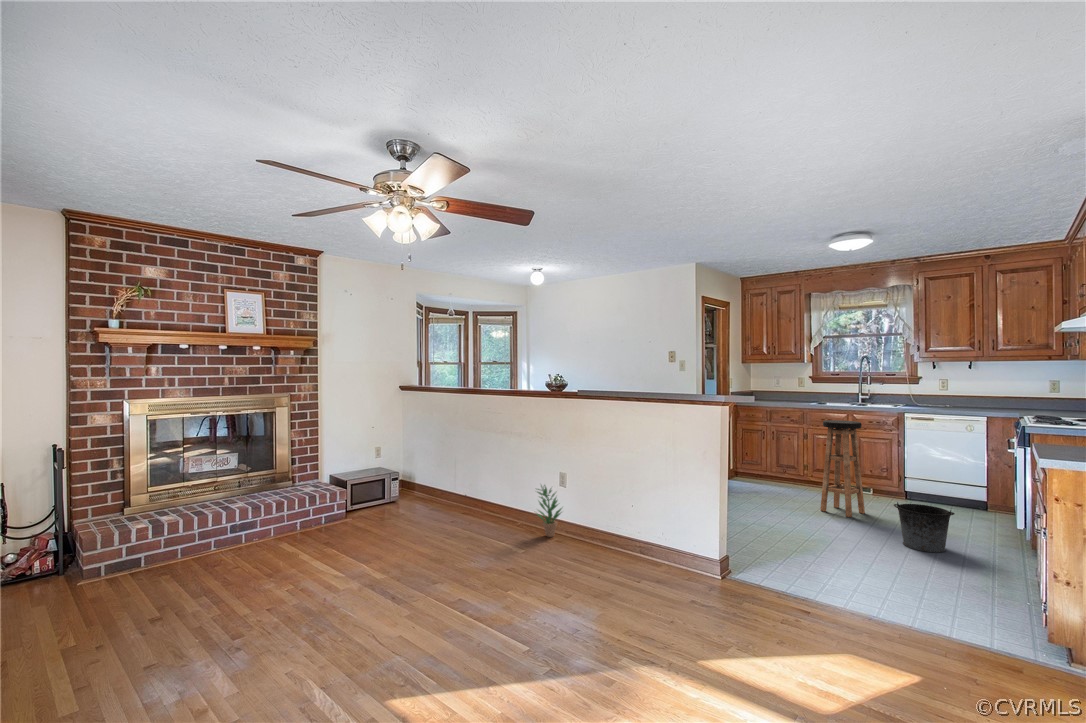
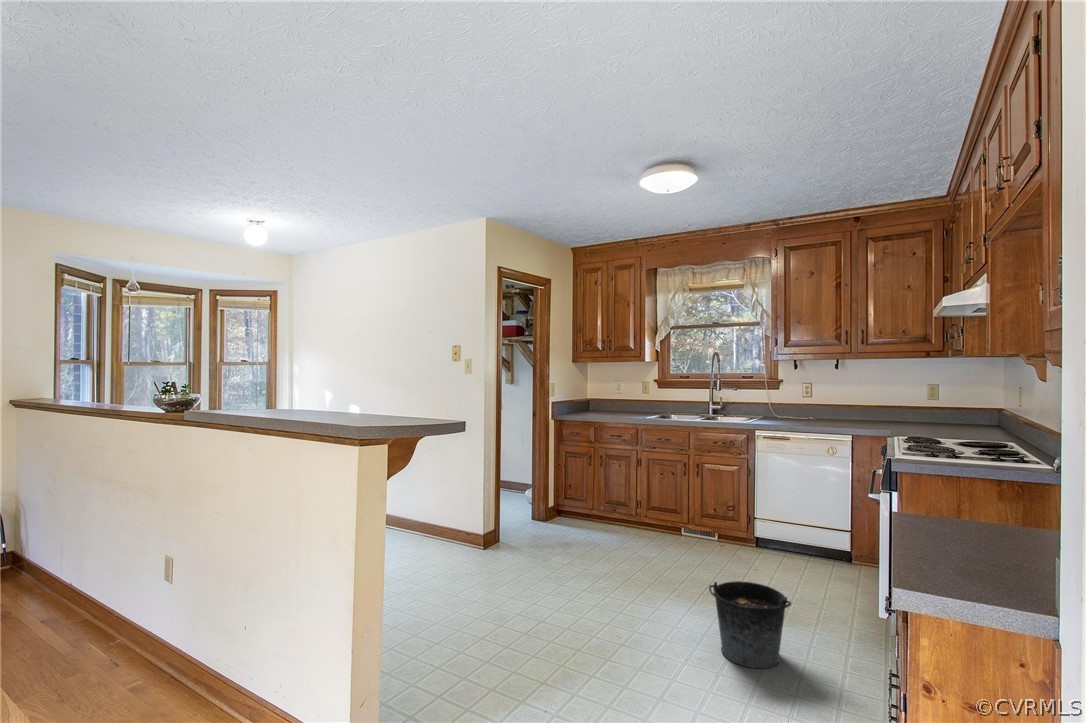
bar stool: present [820,420,865,517] -> none [635,444,694,589]
potted plant: present [537,485,562,537] -> none [90,581,159,681]

